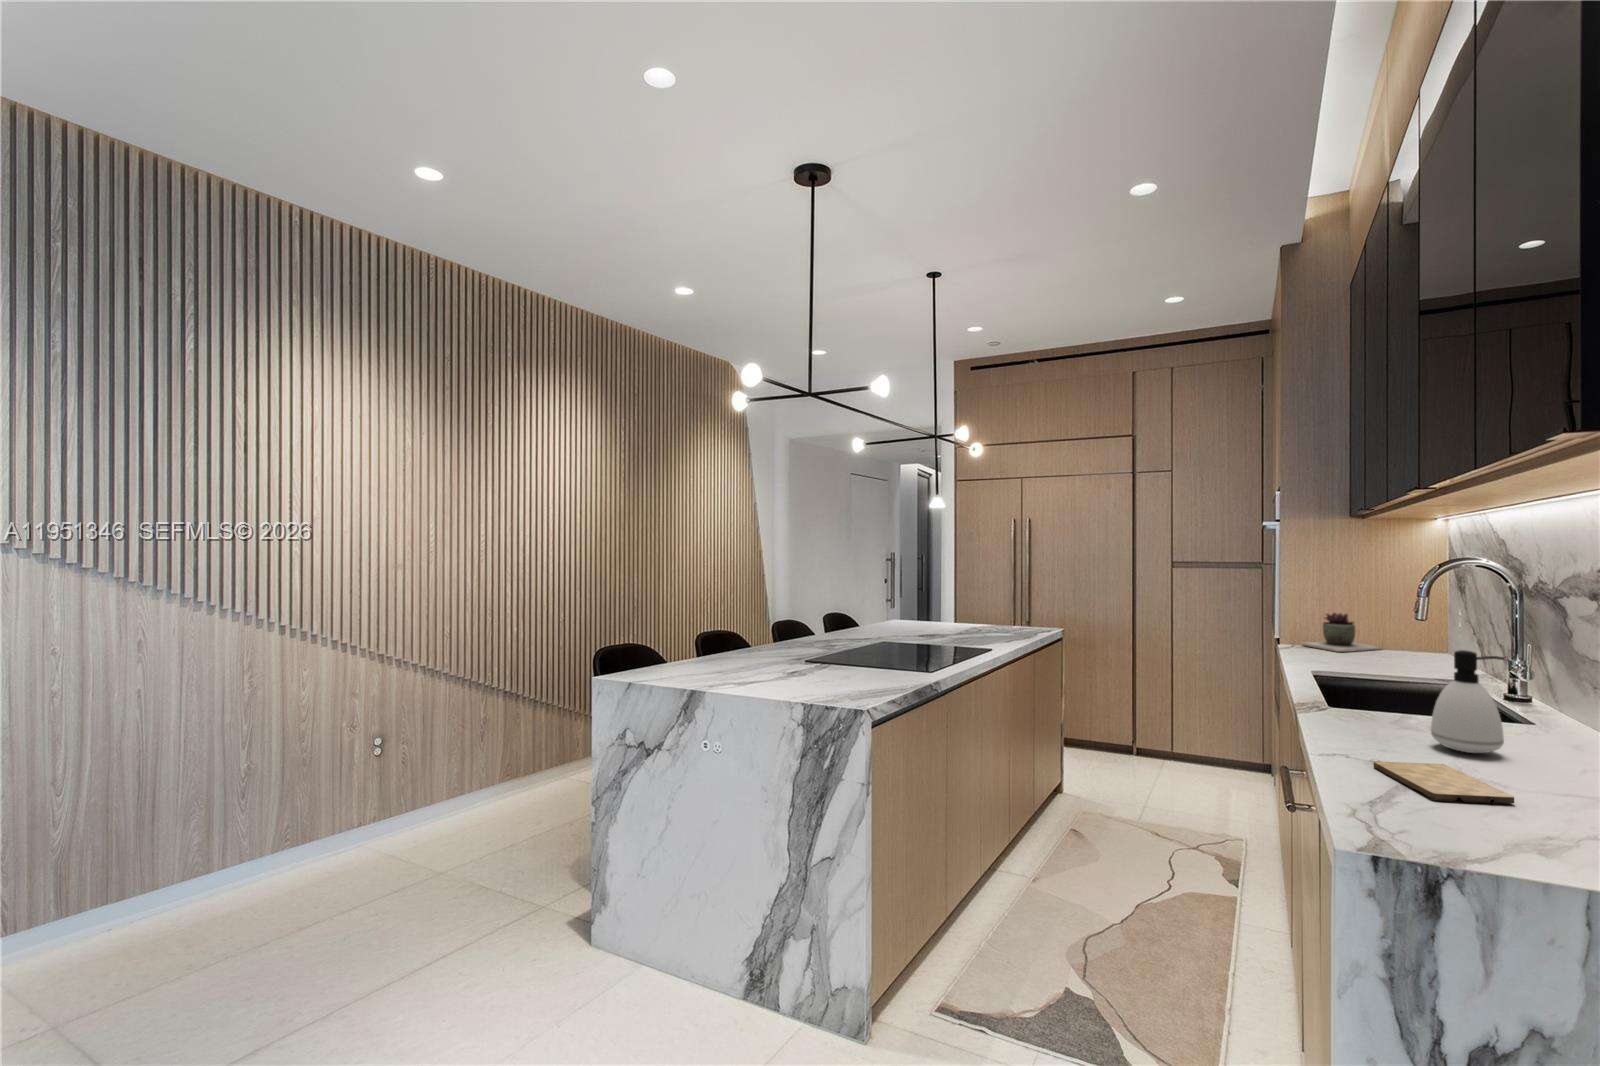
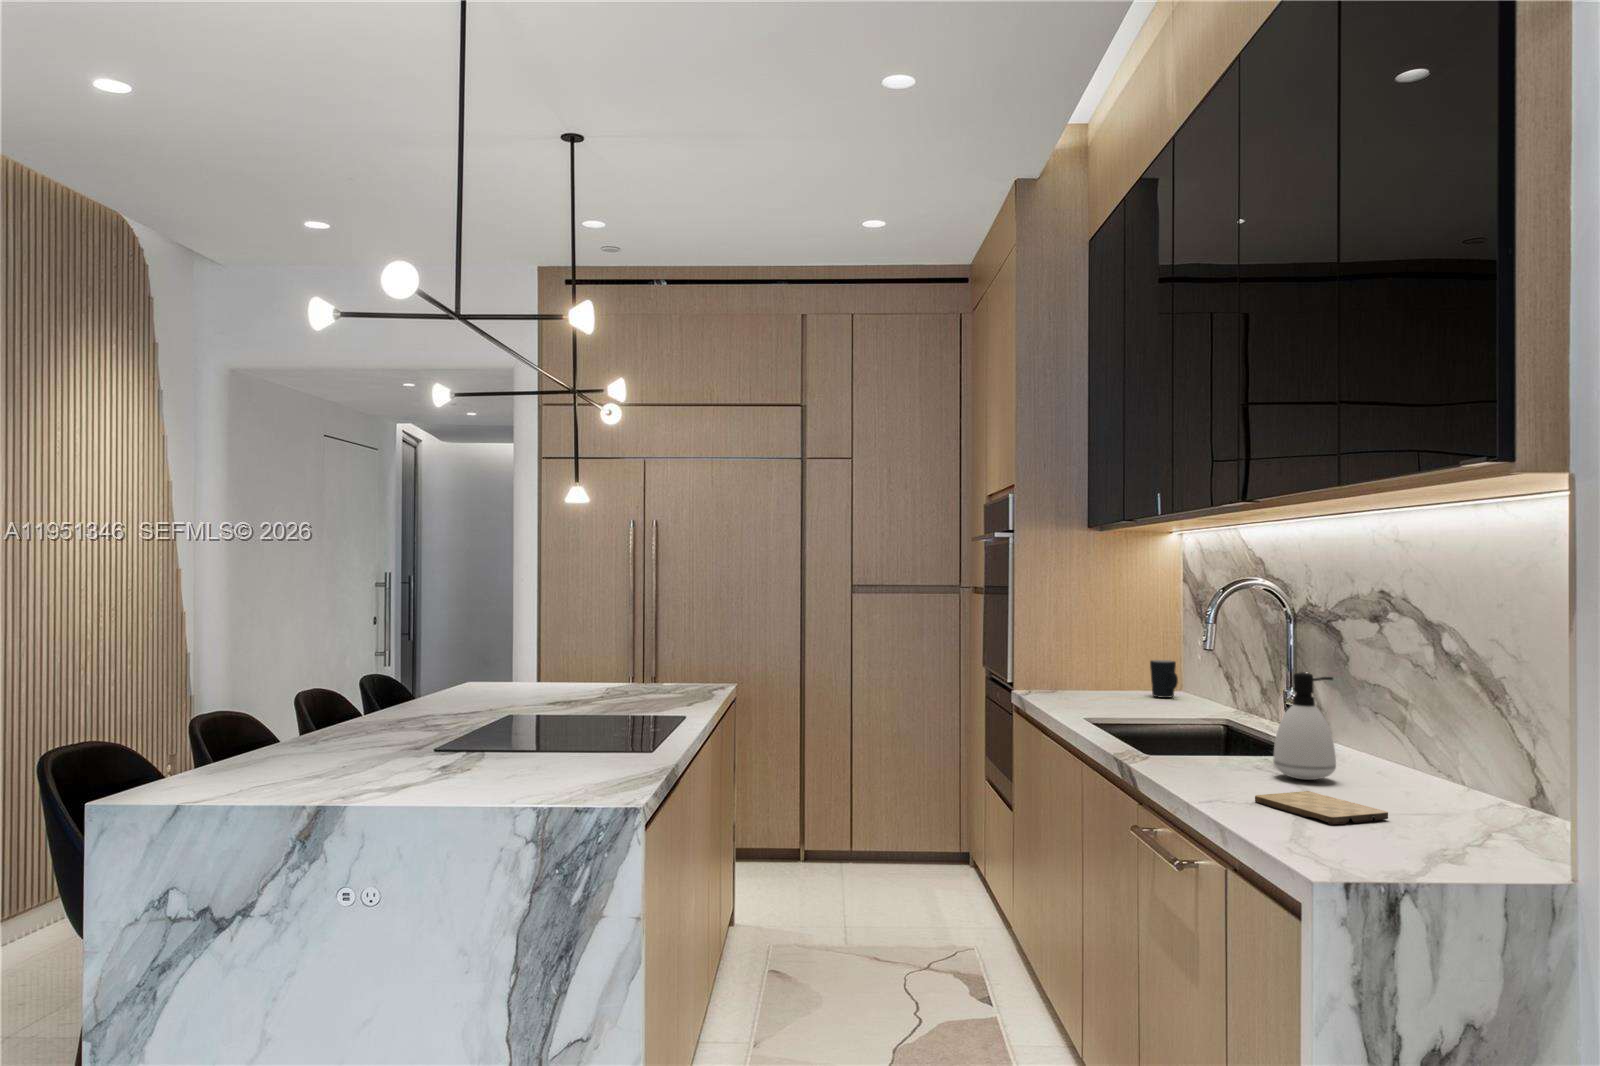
succulent plant: present [1302,613,1383,652] -> none [1056,652,1133,698]
mug: none [1397,622,1426,657] -> present [1150,660,1178,698]

